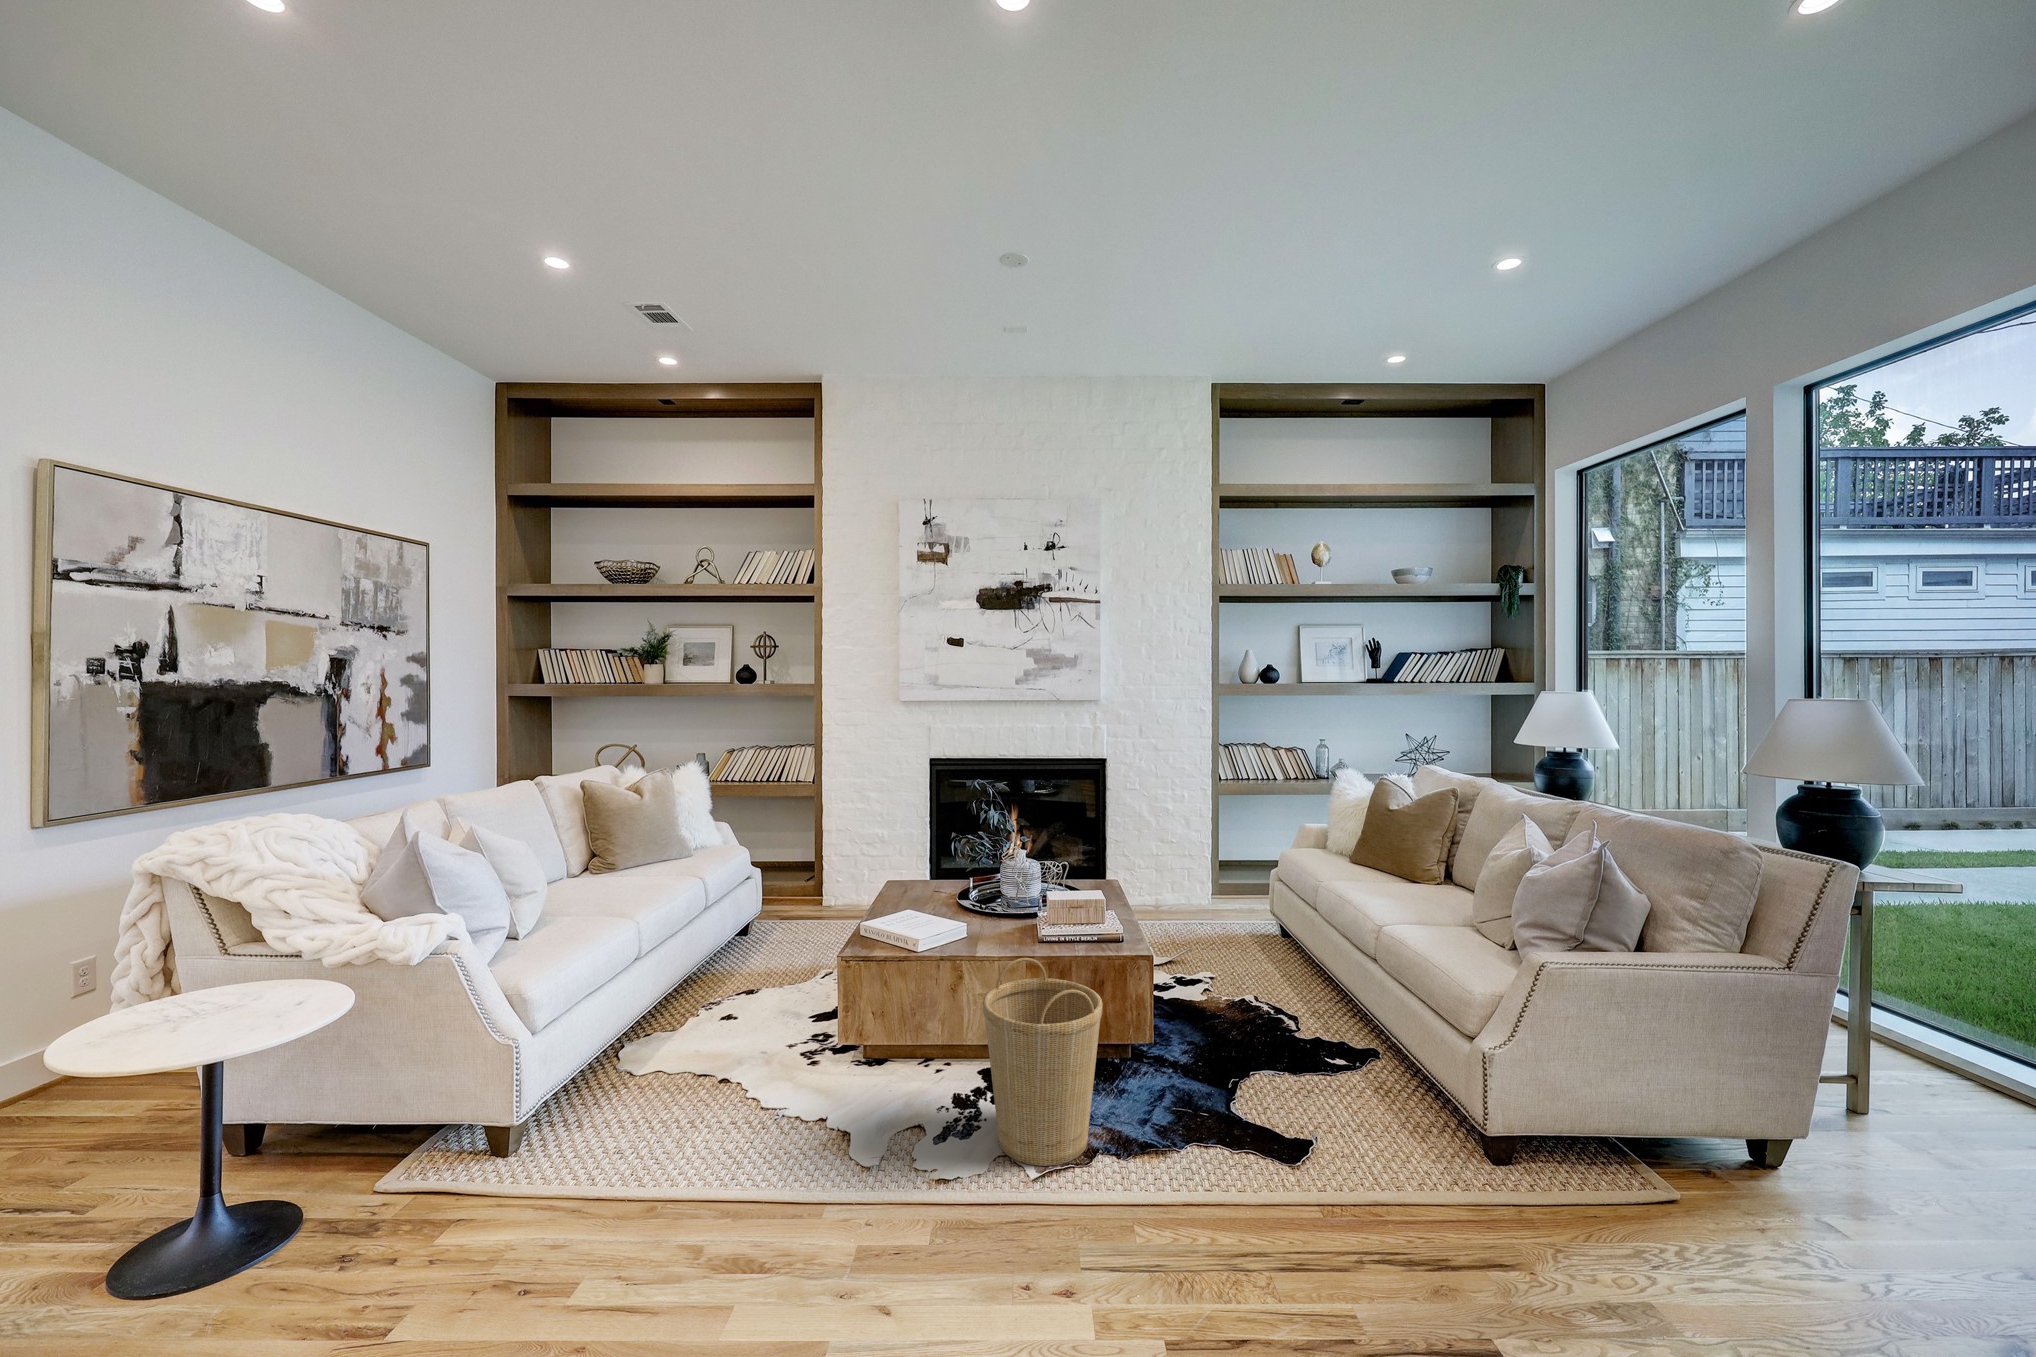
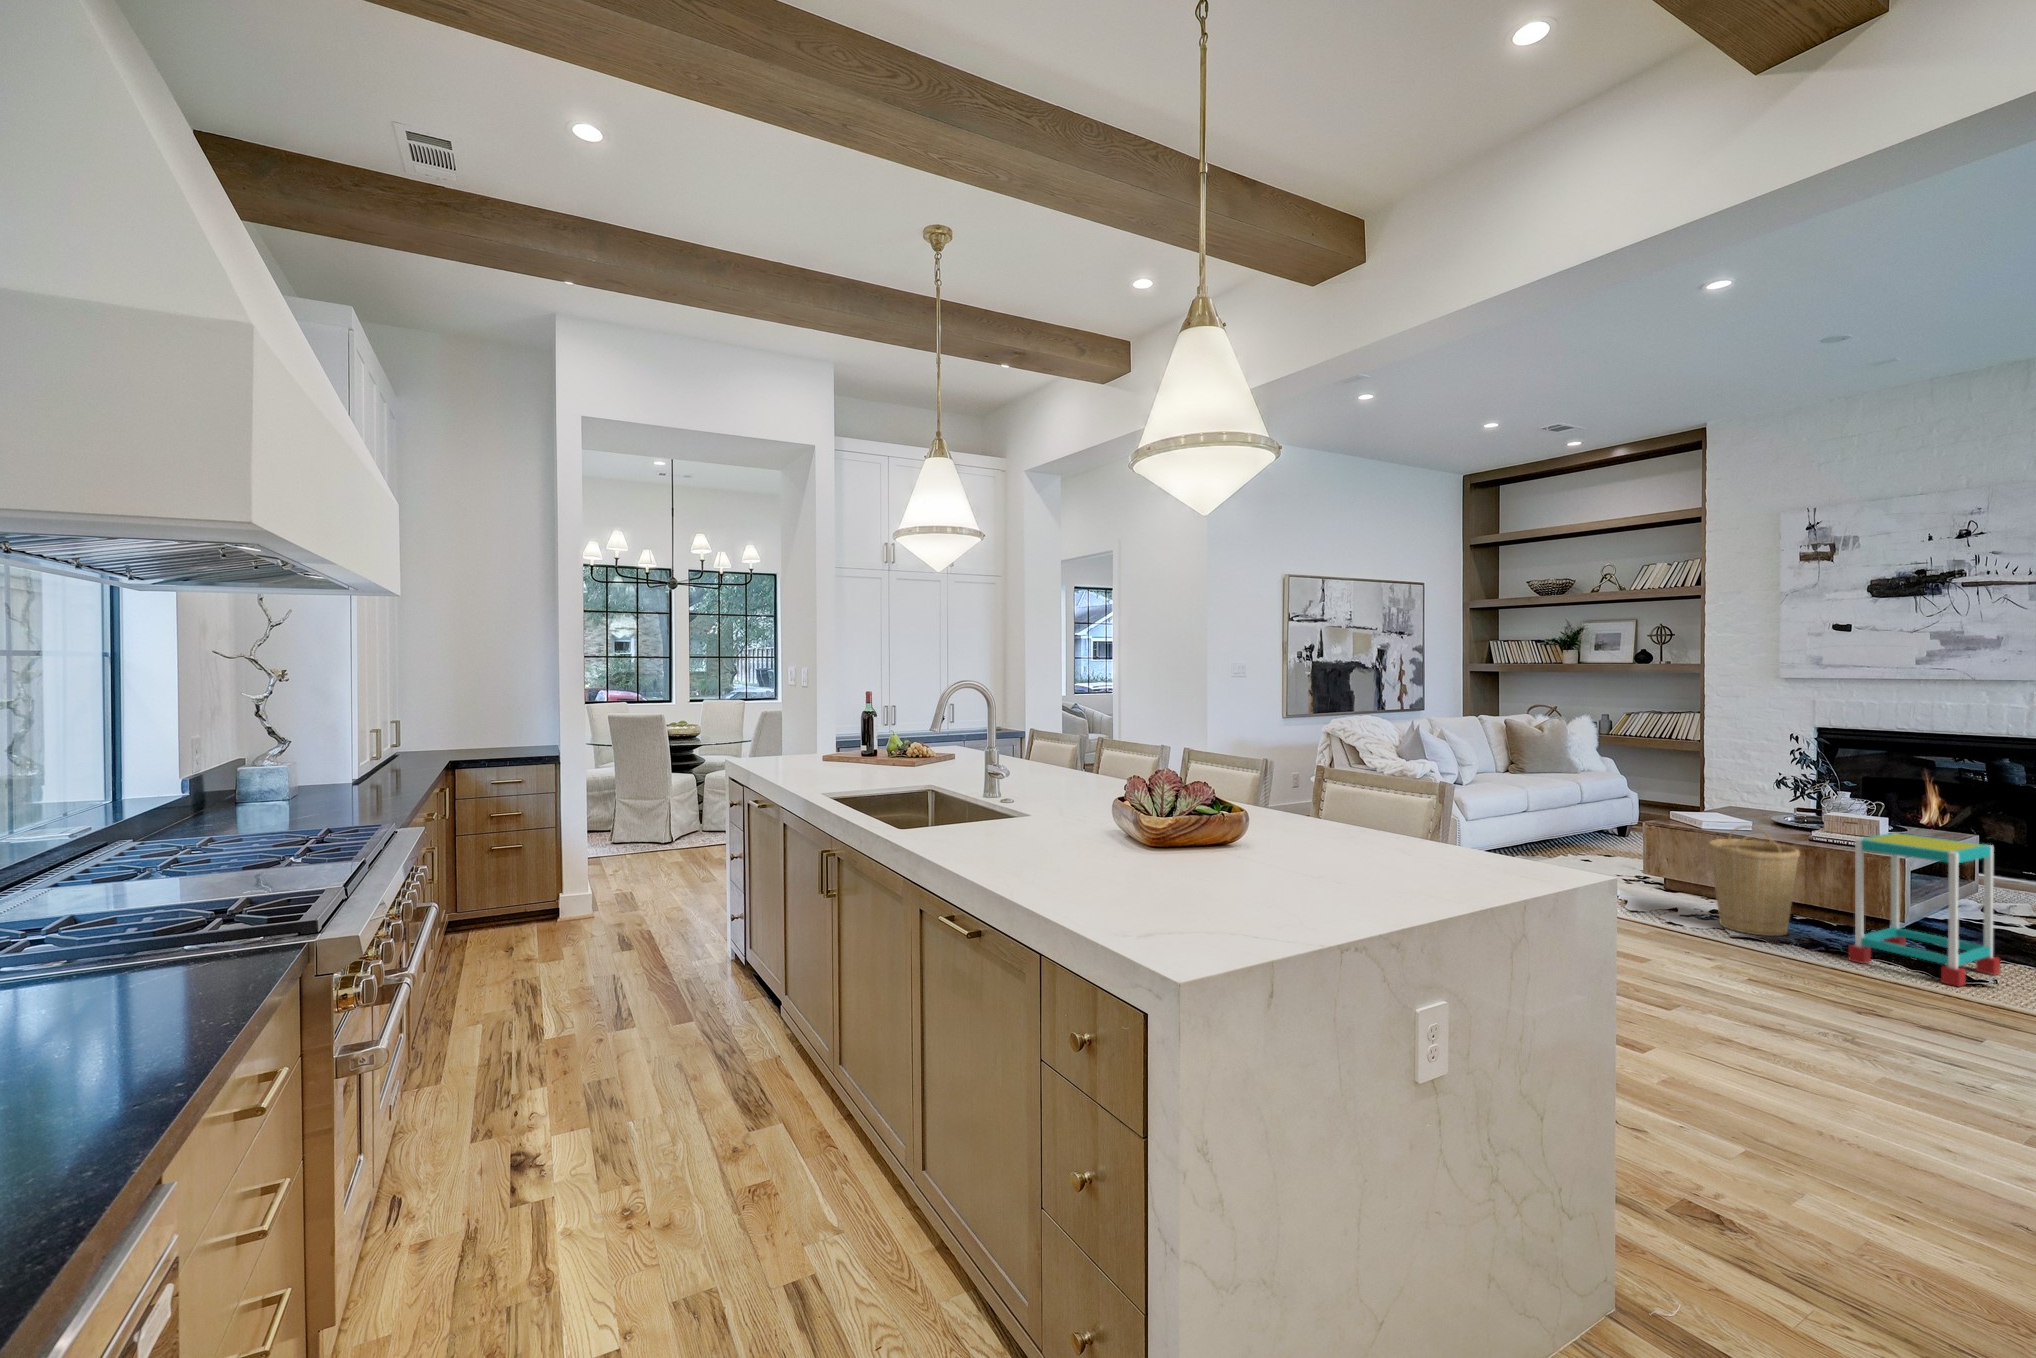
side table: none [1191,941,1343,1195] -> present [1848,833,2000,987]

